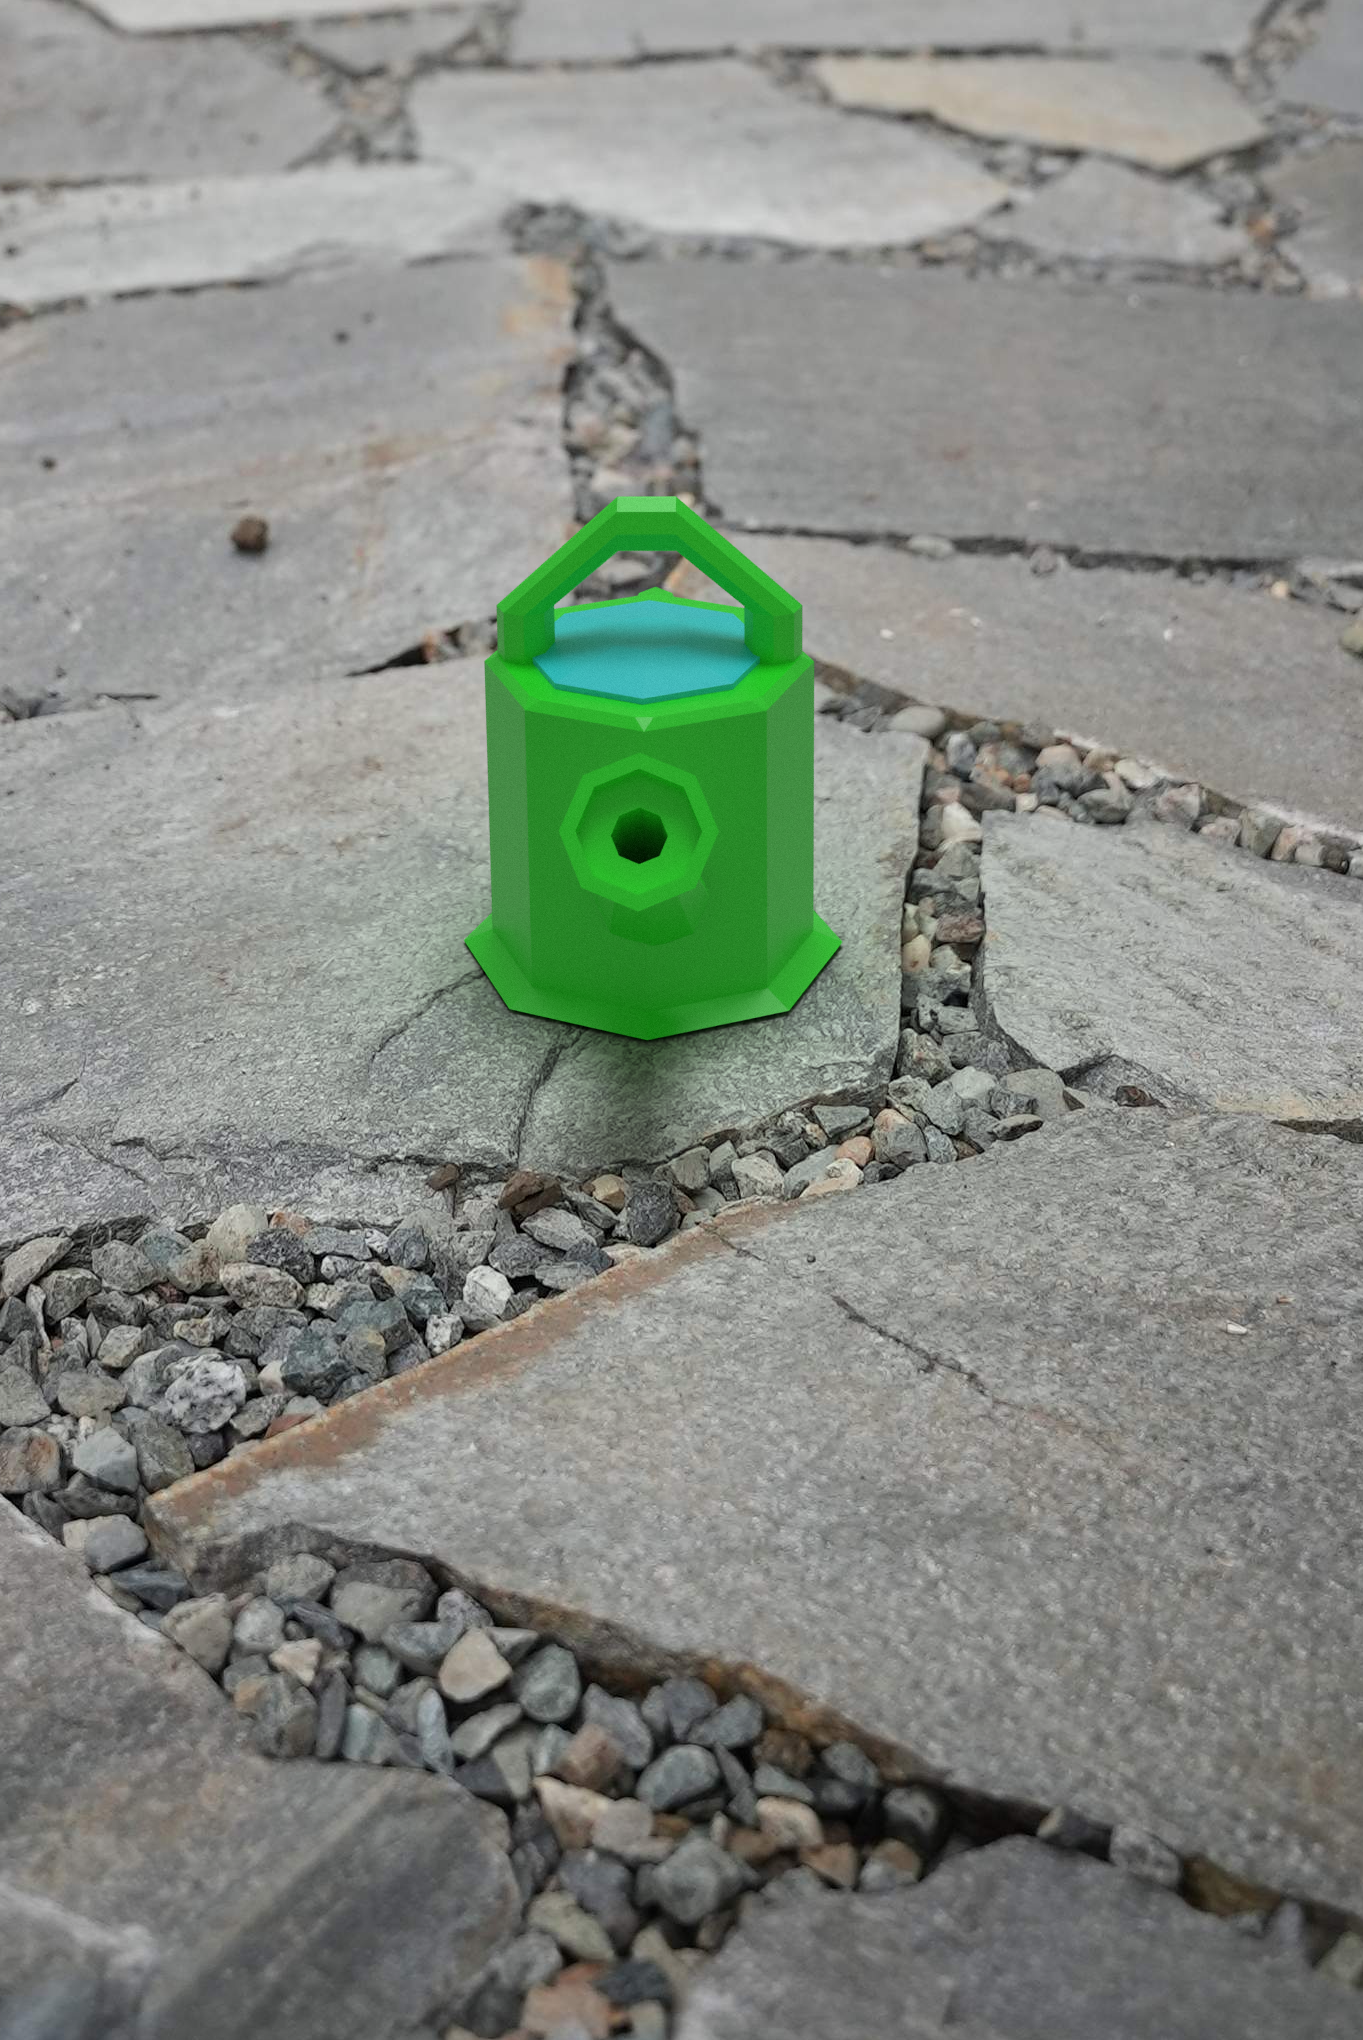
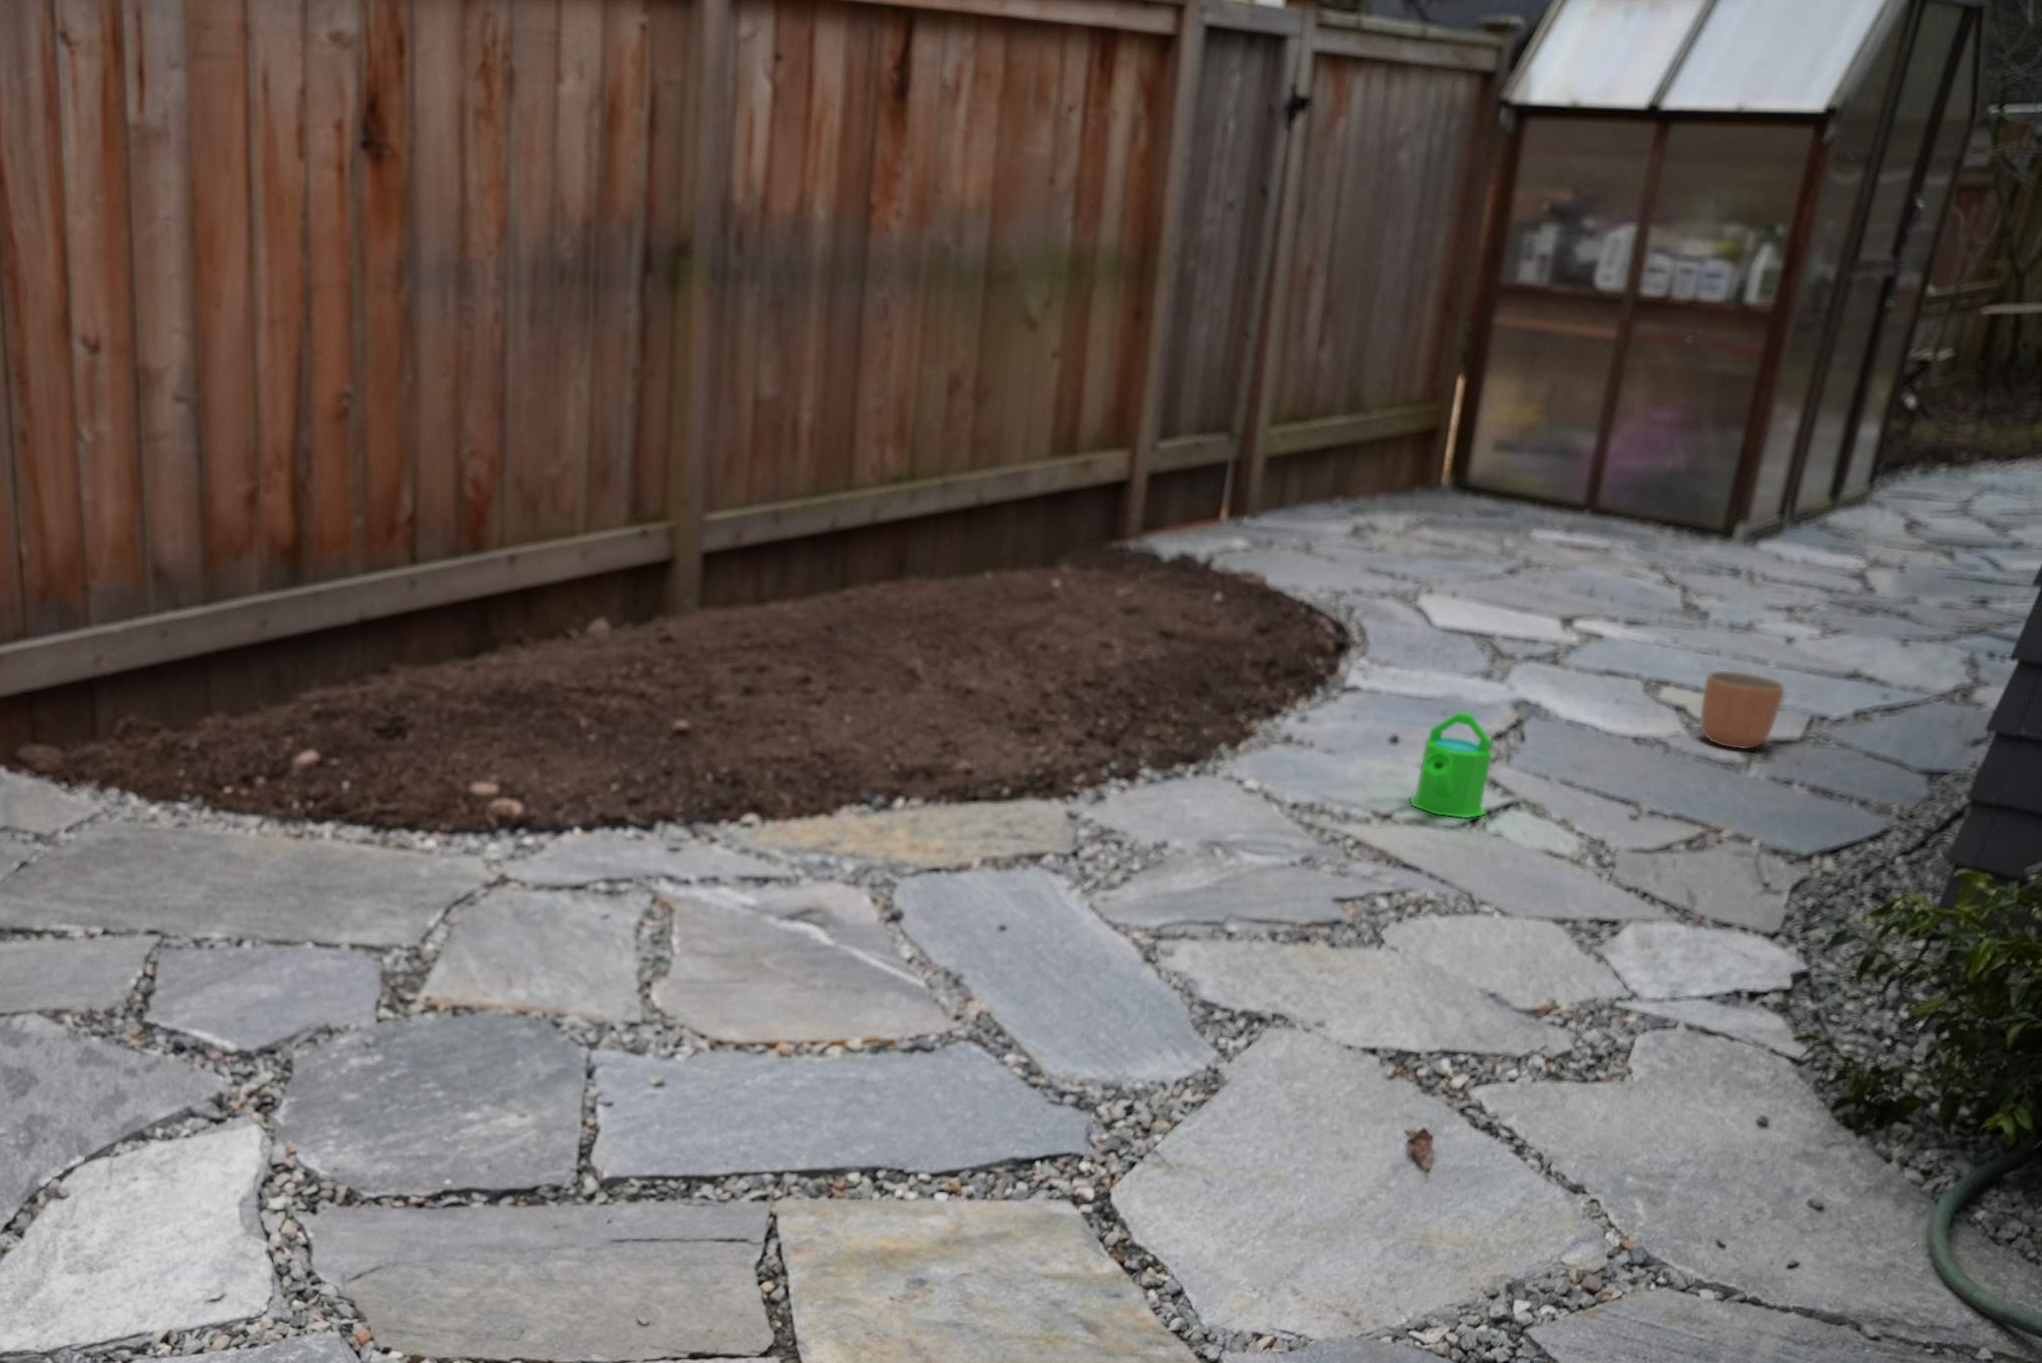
planter: none [1037,13,1265,247] -> present [1701,671,1784,748]

